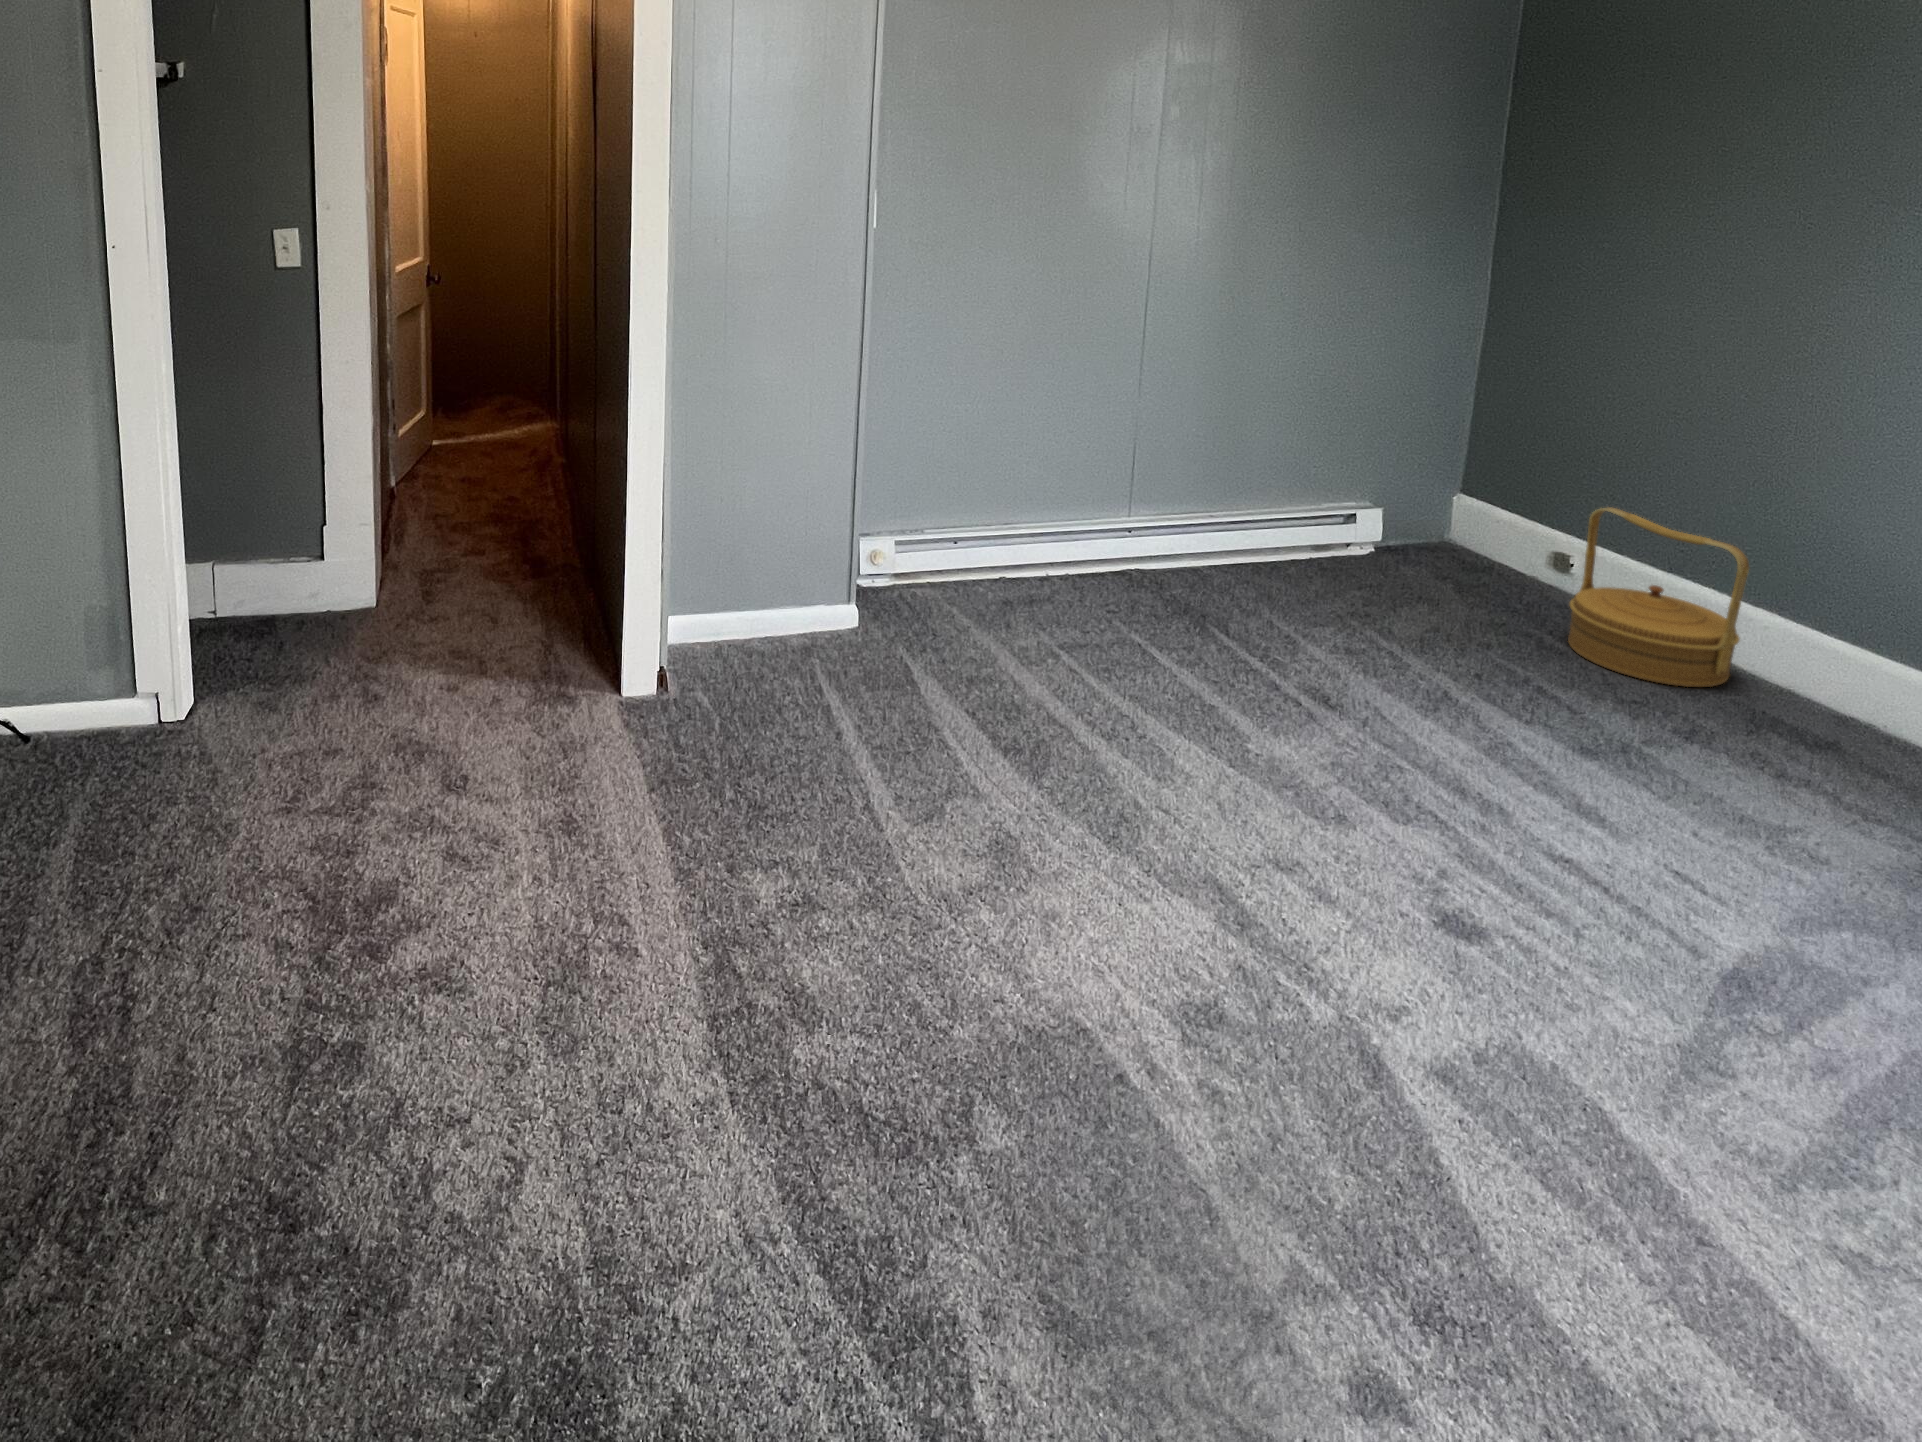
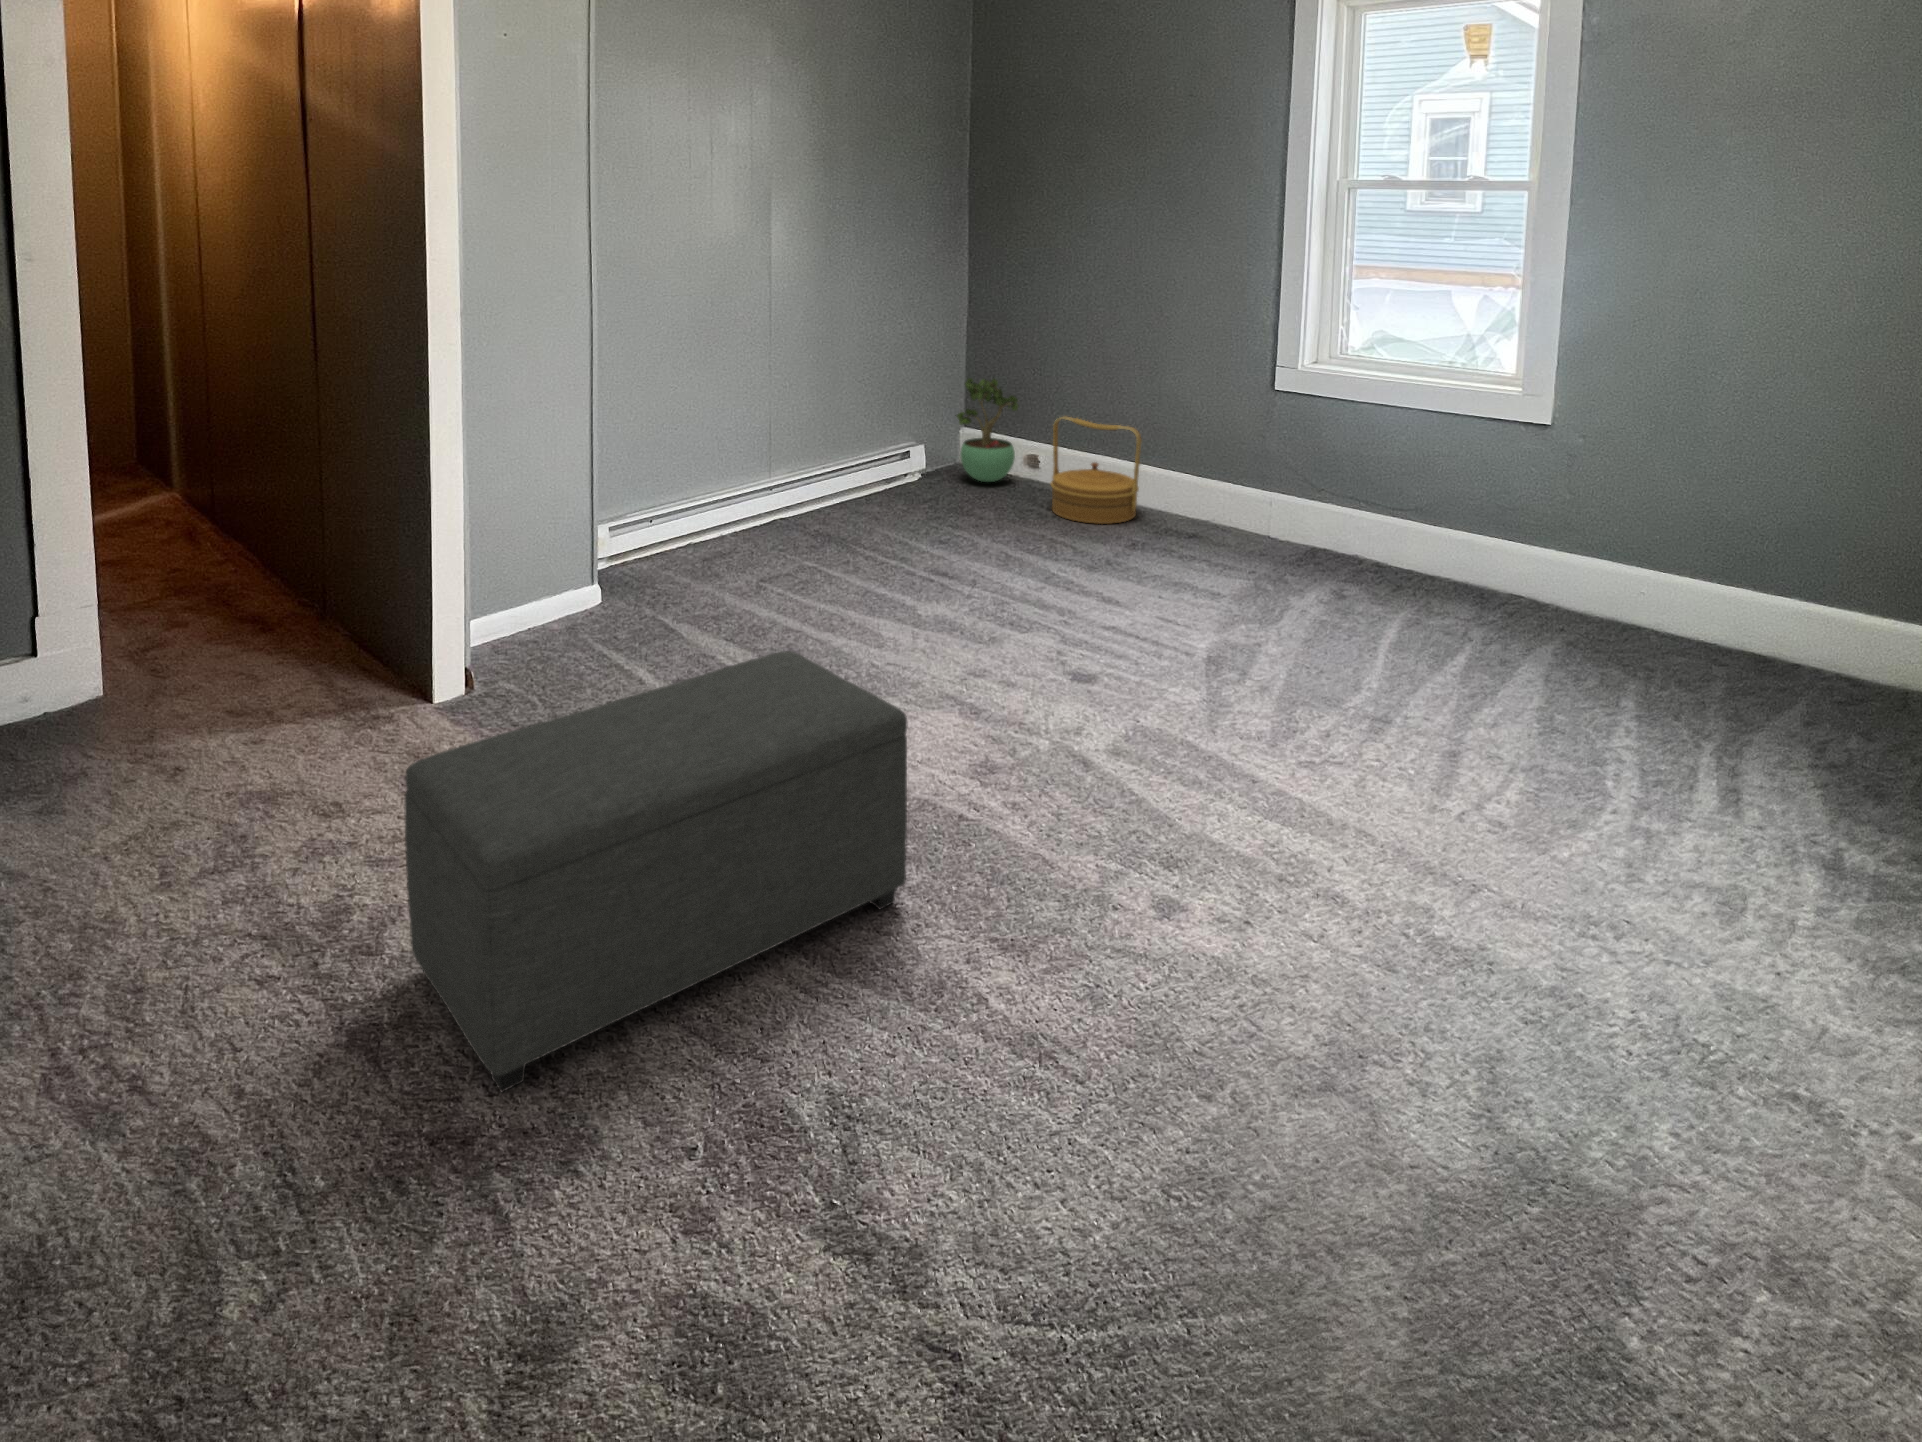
potted plant: none [1439,428,1543,577] -> present [957,378,1018,482]
ottoman: none [337,771,968,1186] -> present [404,651,907,1092]

